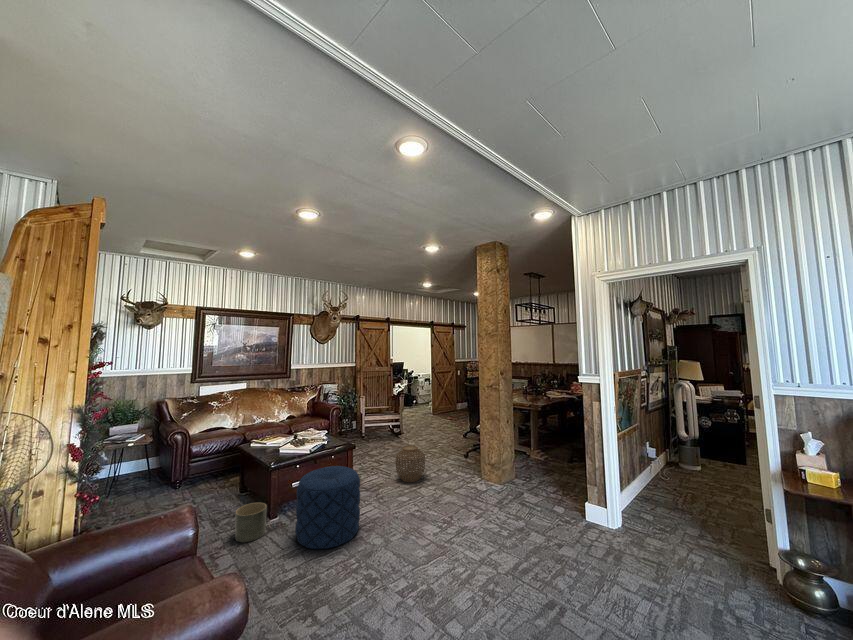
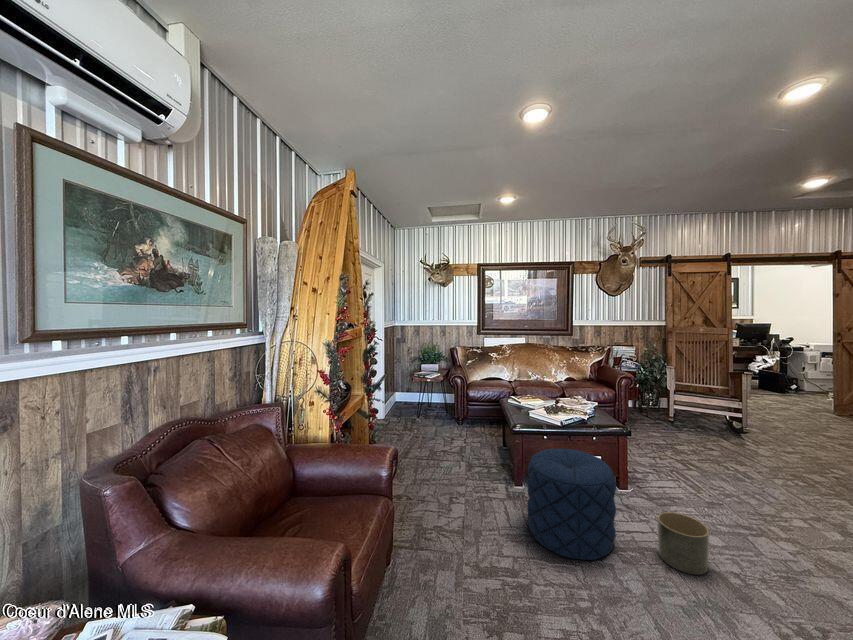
woven basket: present [396,446,425,482] -> none [707,456,775,520]
planter: present [235,503,267,542] -> present [658,512,709,575]

